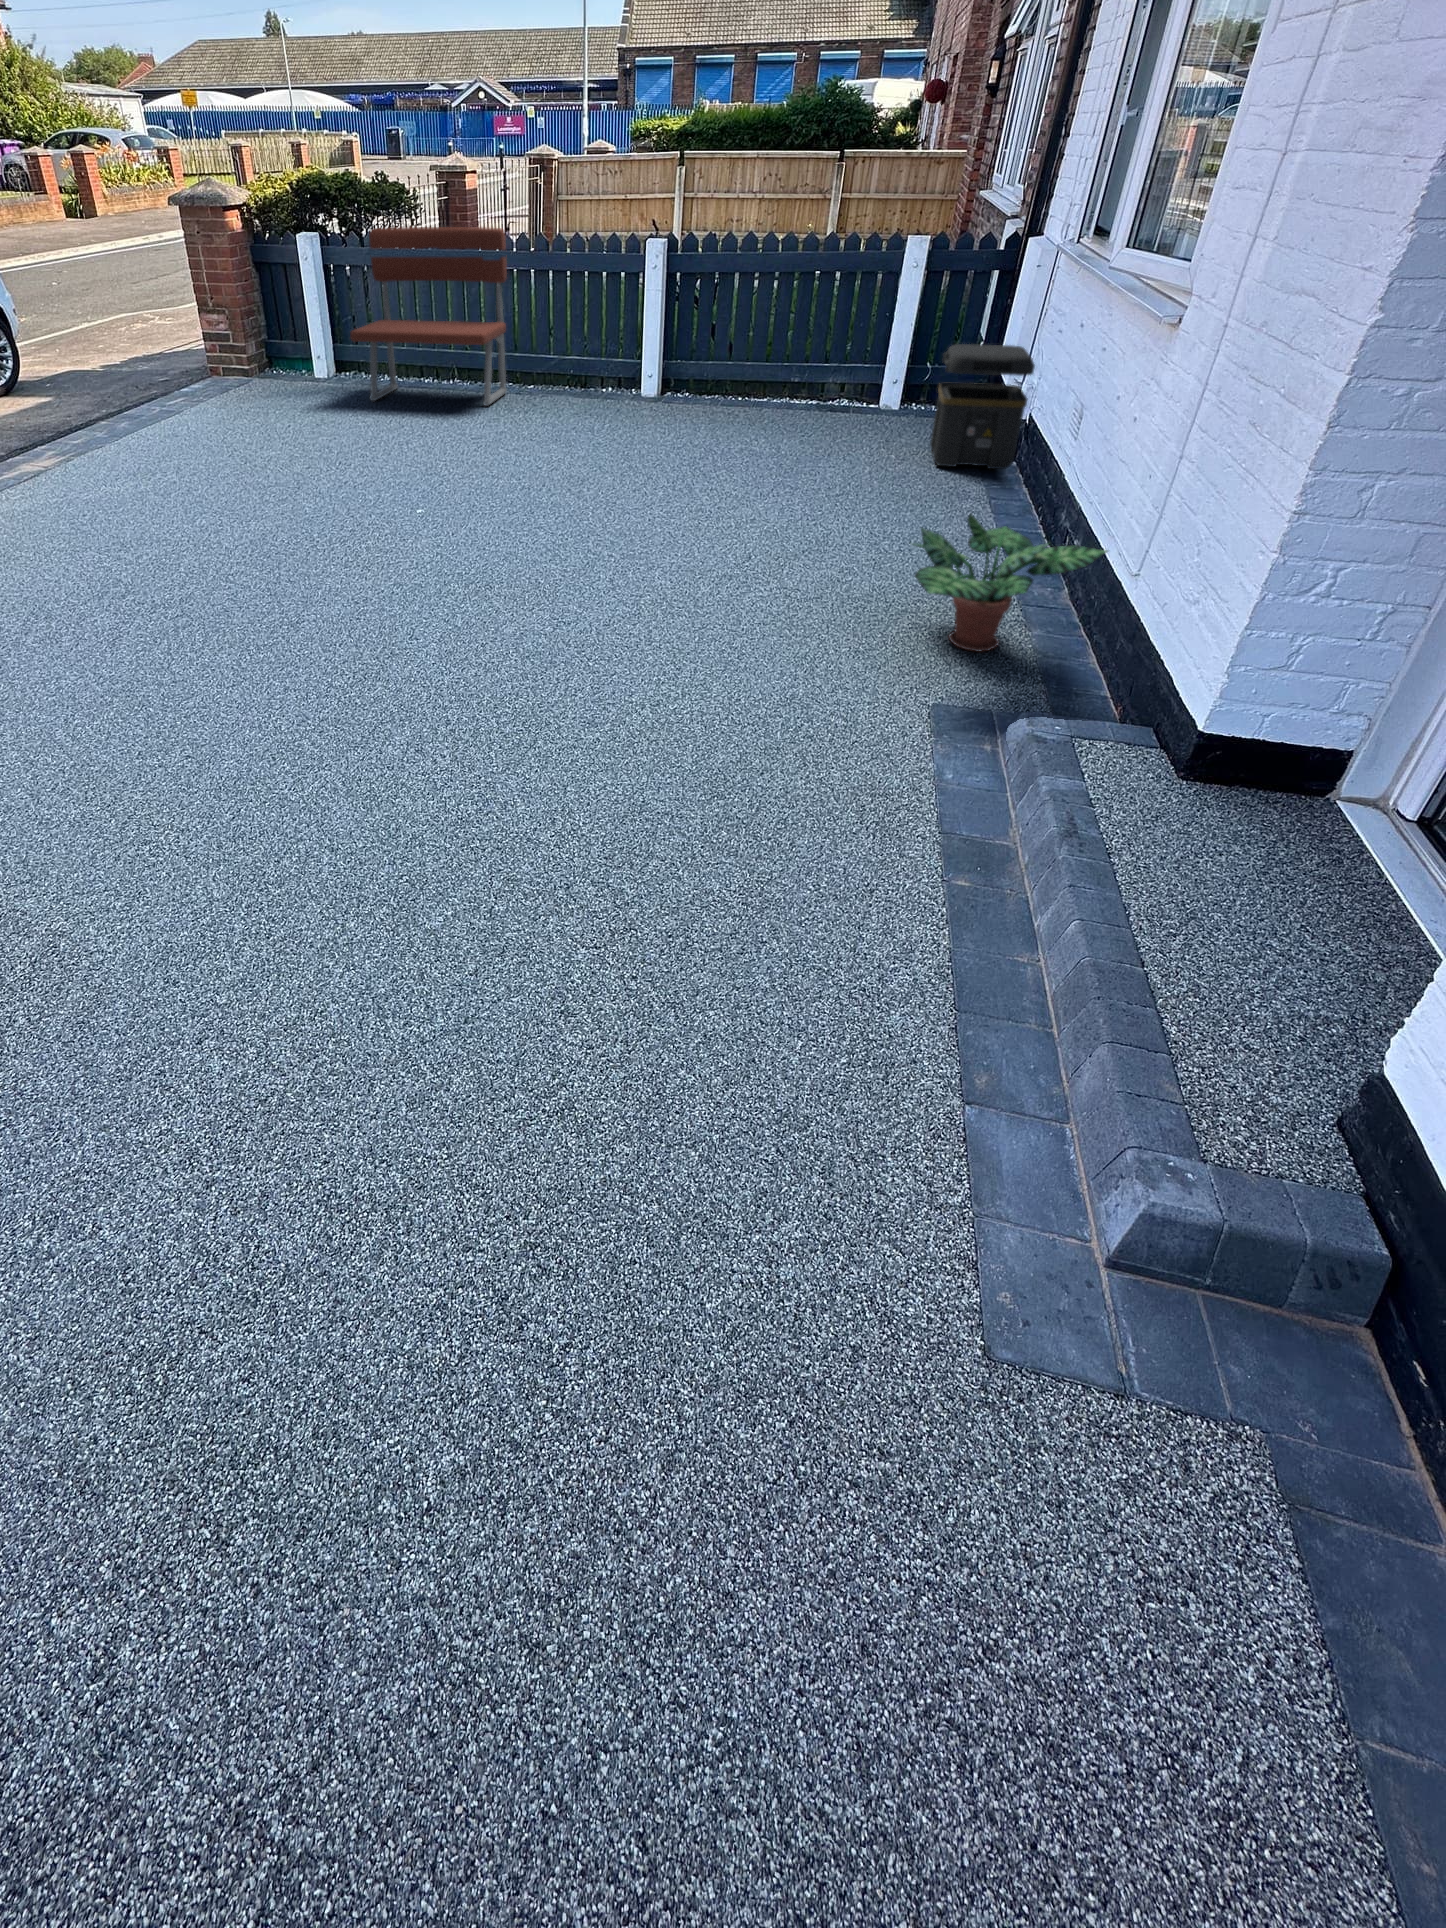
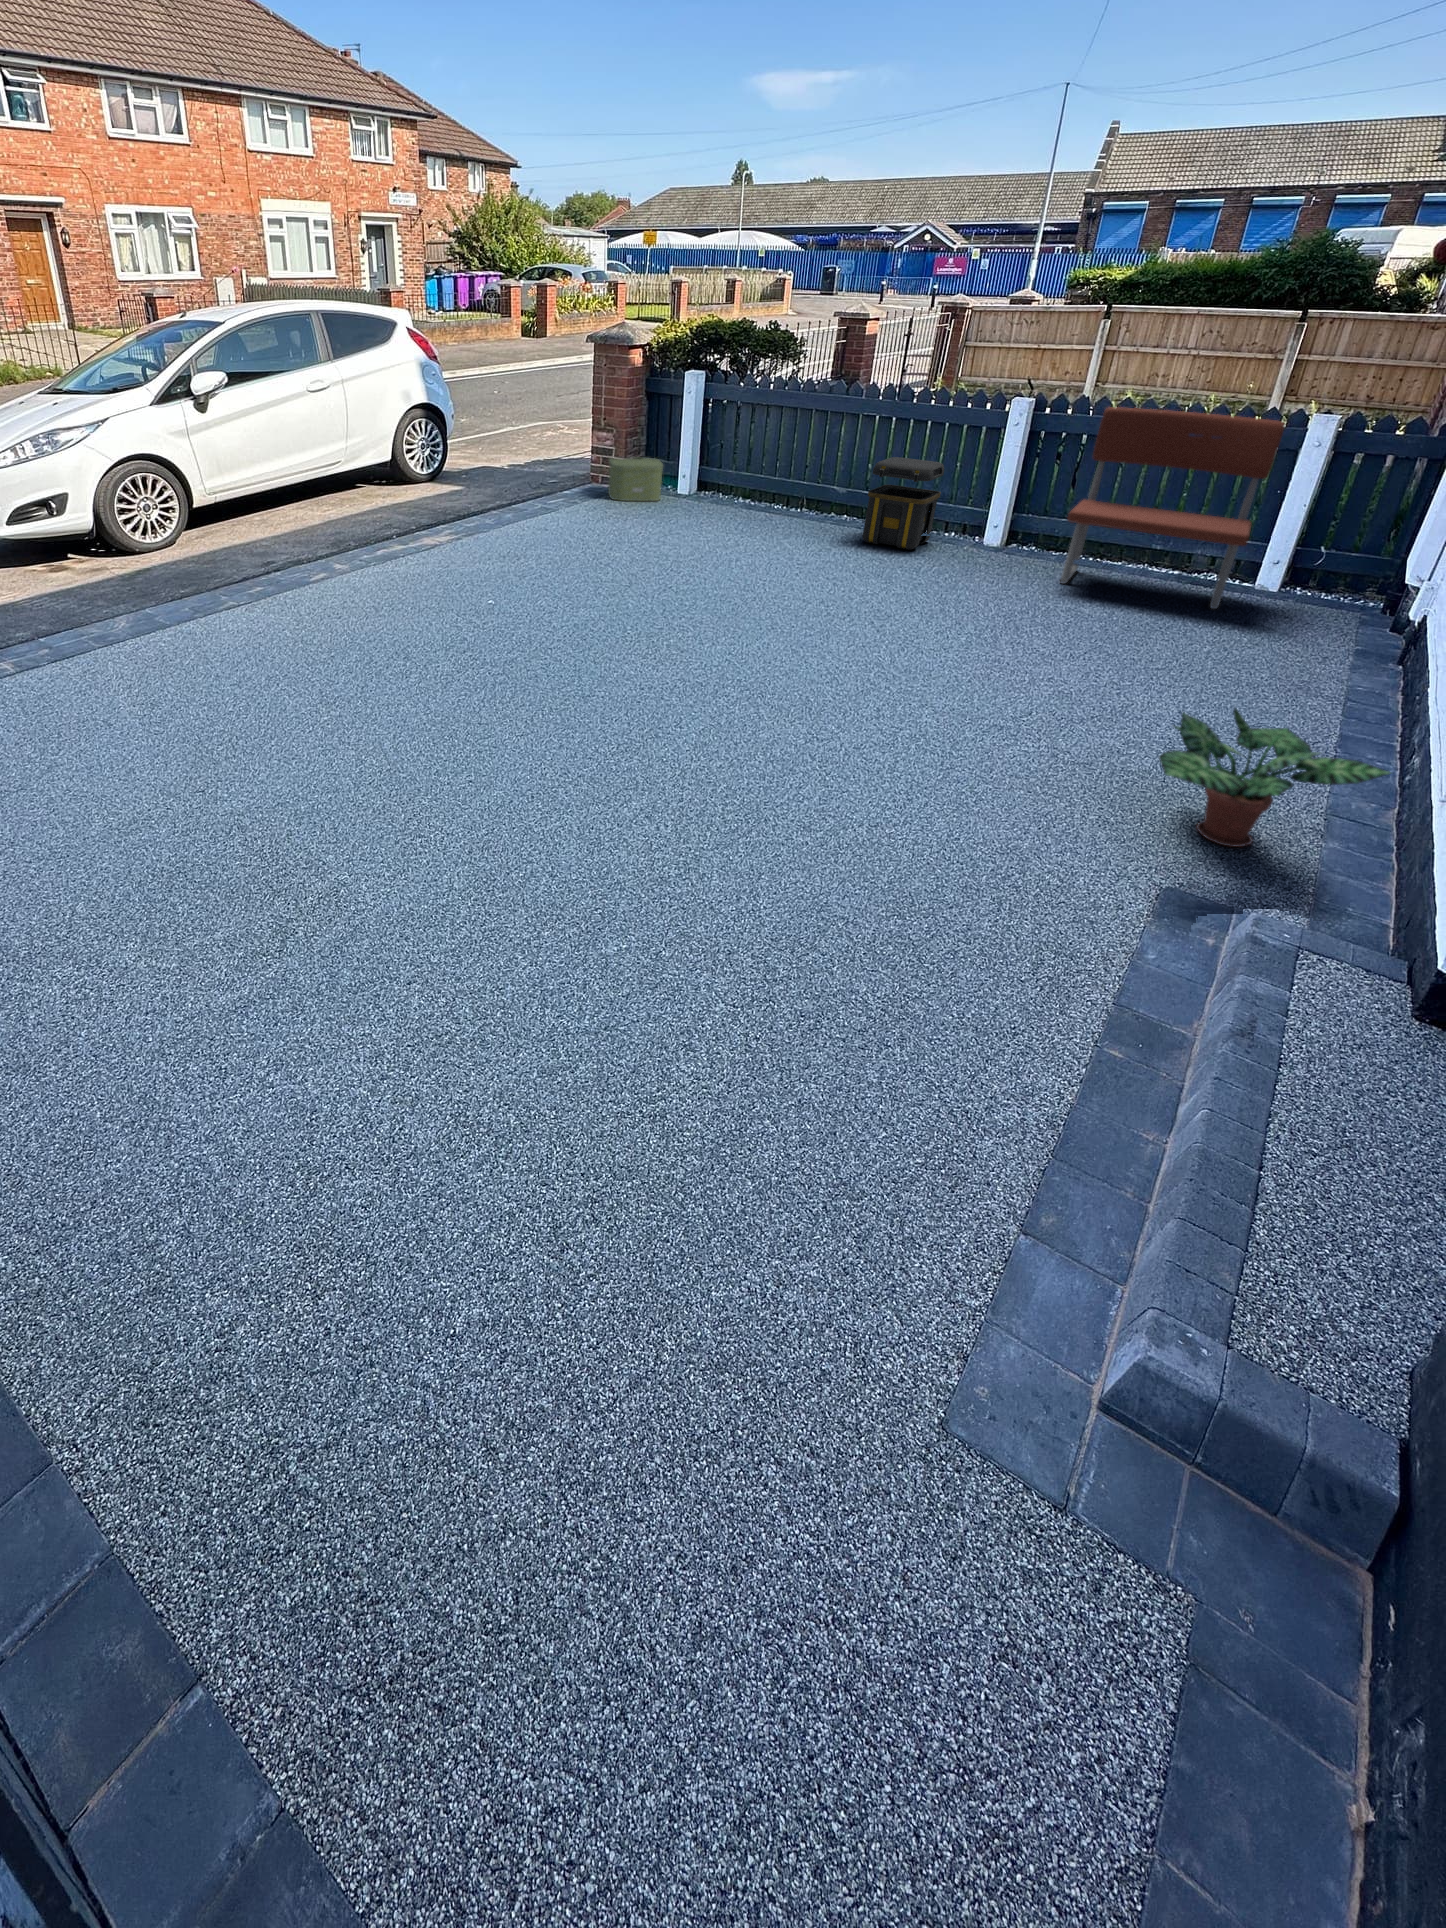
bench: present [350,227,507,406] -> present [1060,407,1285,609]
storage box: none [229,341,301,396] -> present [608,457,663,501]
toolbox: present [930,344,1035,469] -> present [863,457,944,550]

